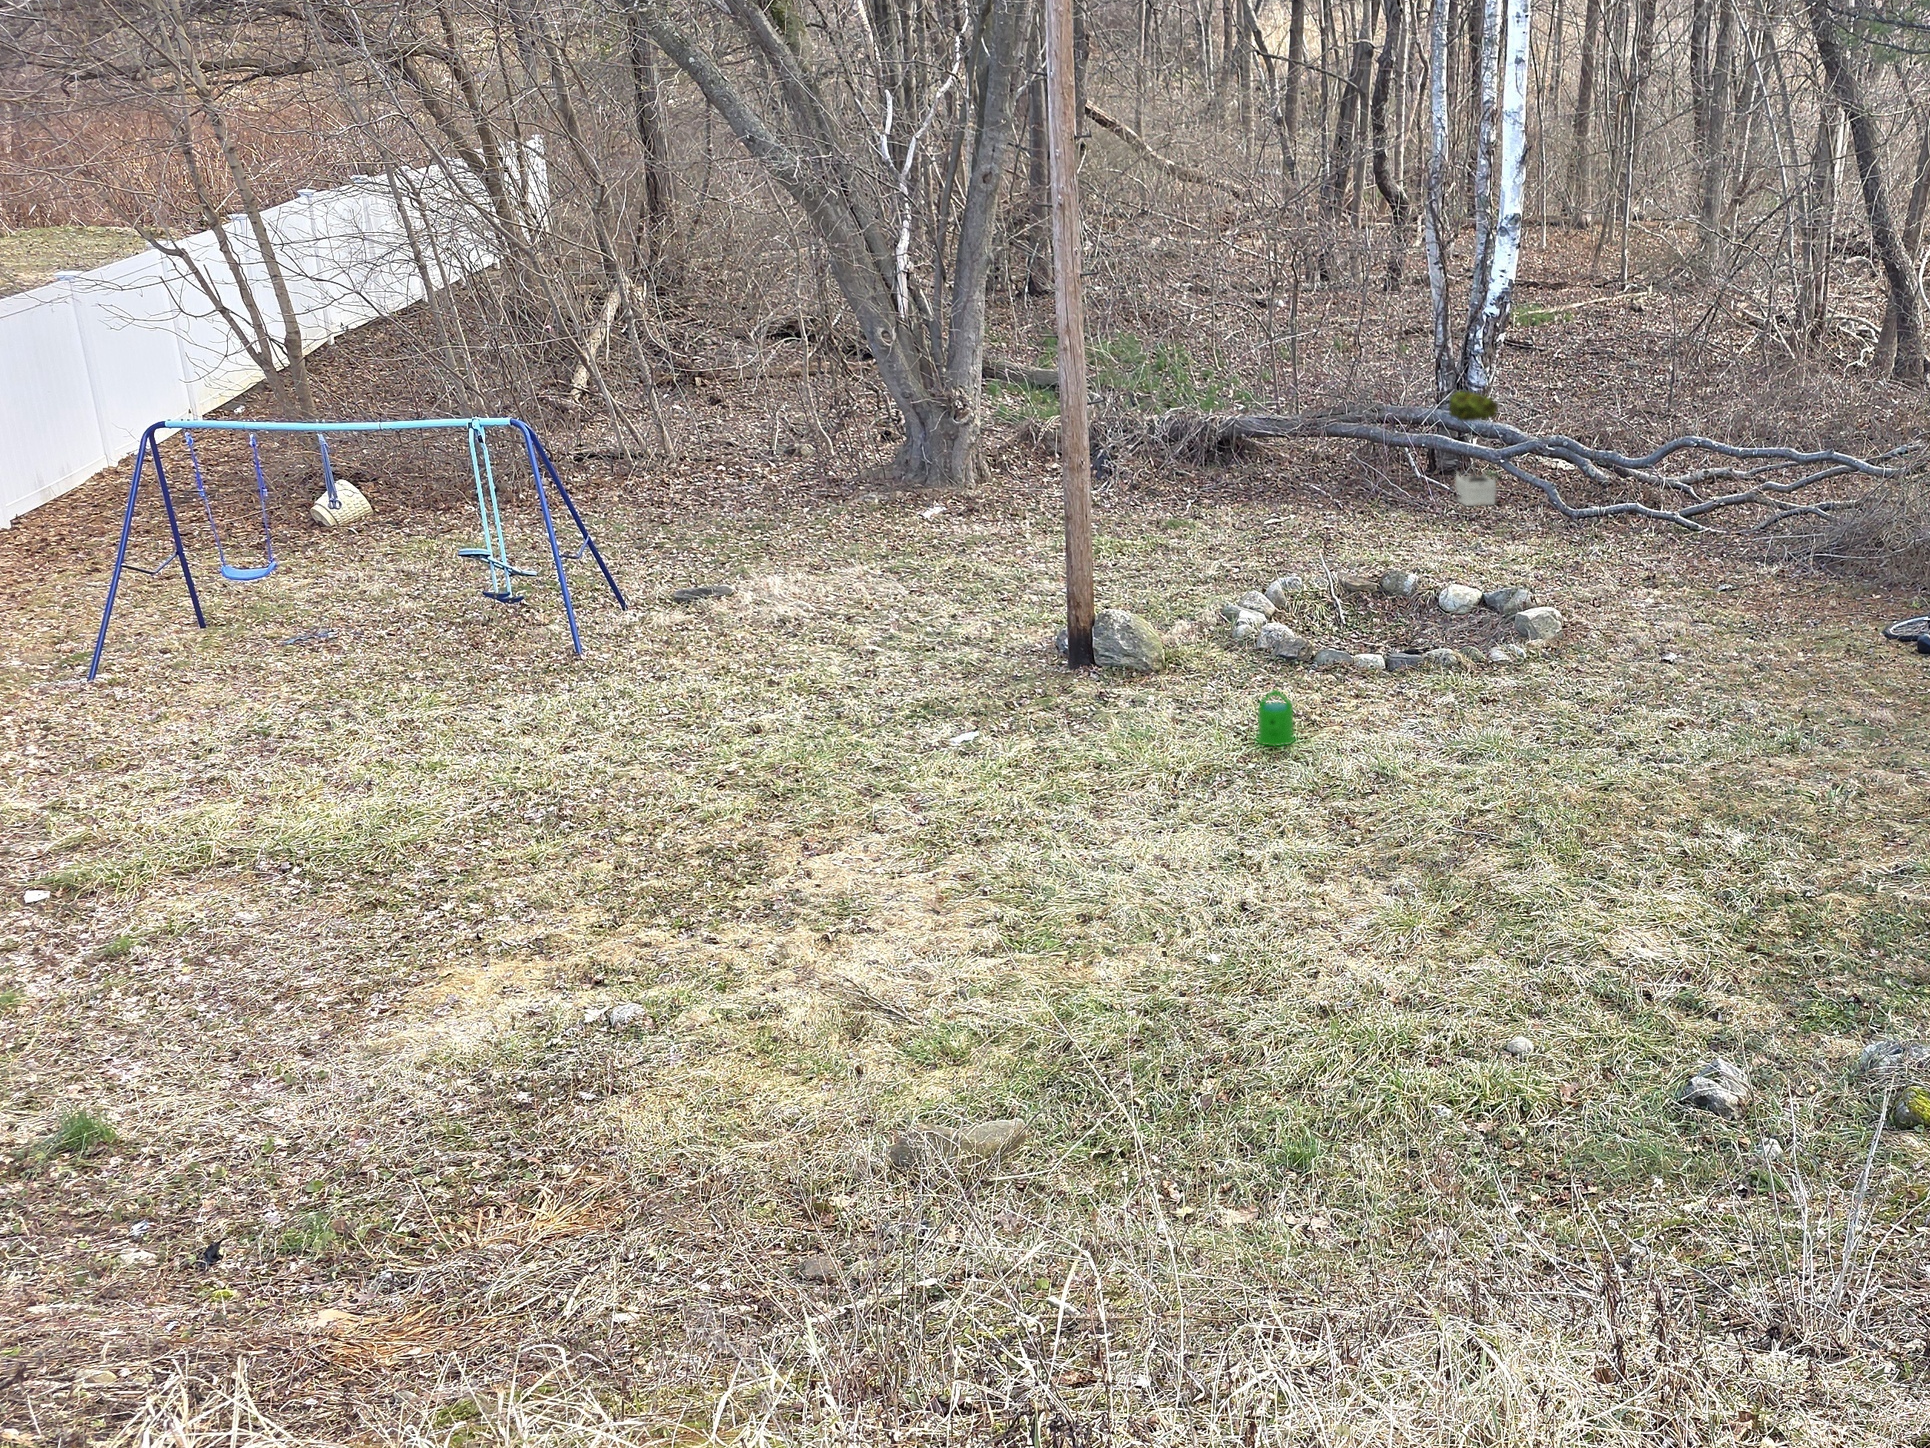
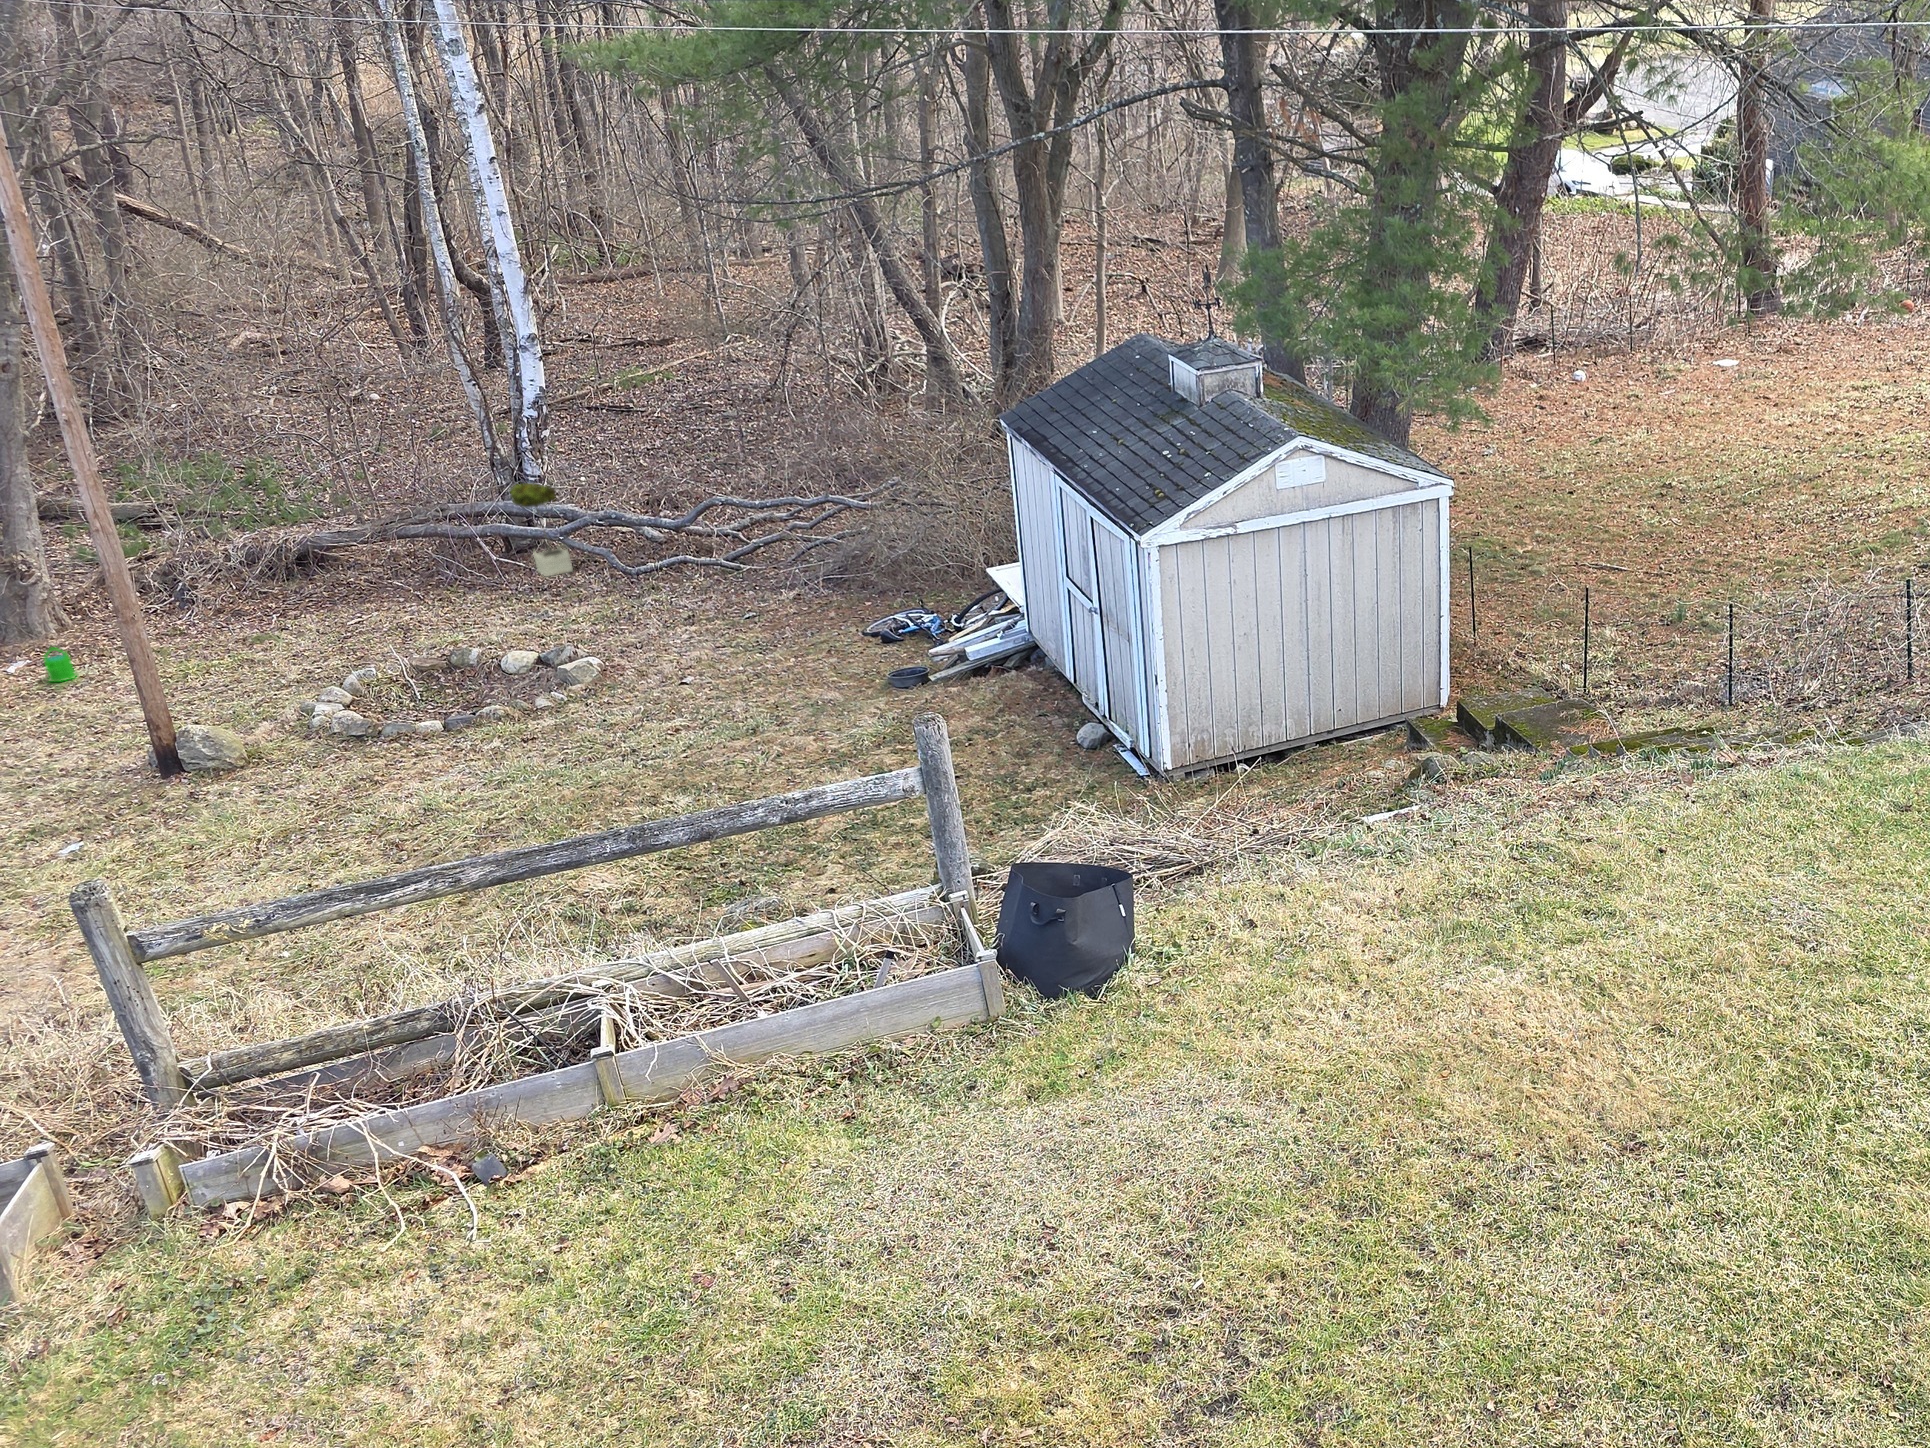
watering can: present [1257,690,1295,746] -> present [44,647,76,682]

